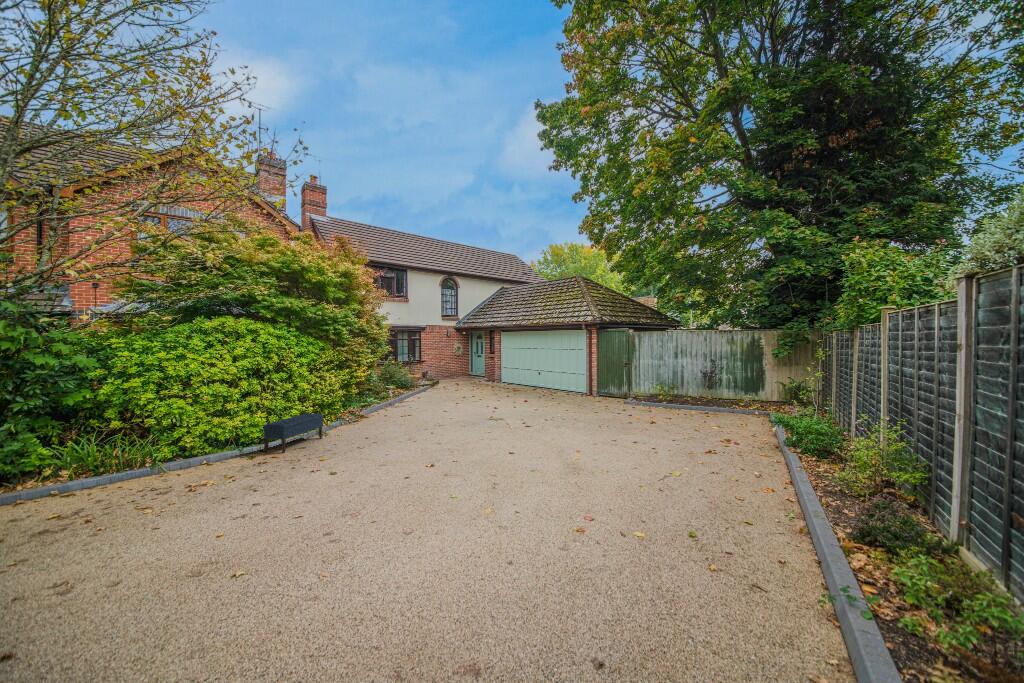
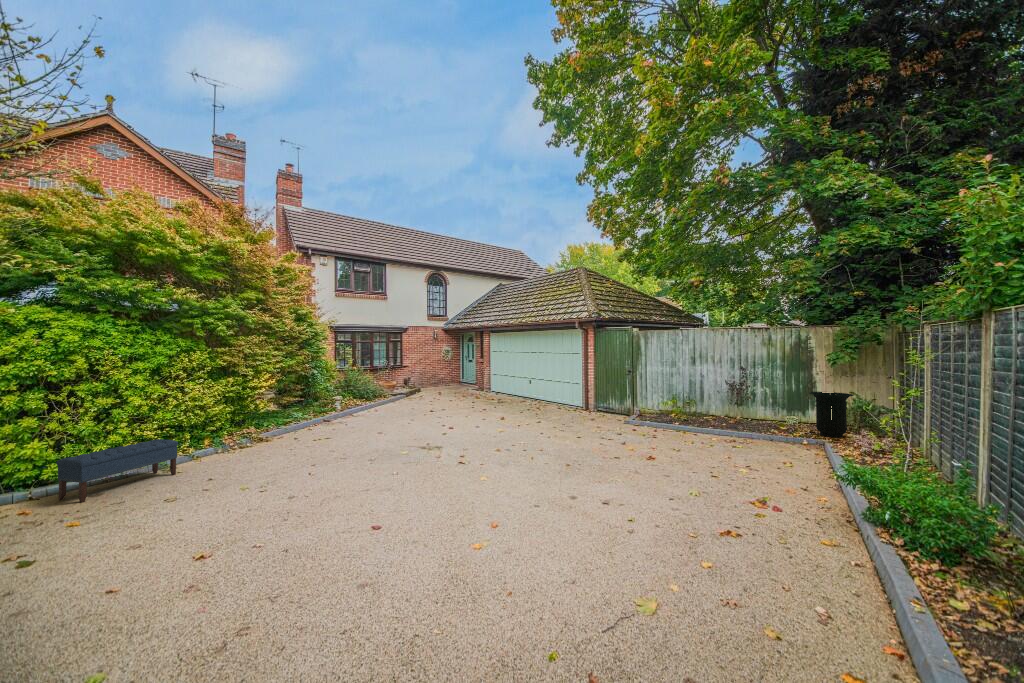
trash can: none [760,378,790,410] -> present [809,392,853,438]

